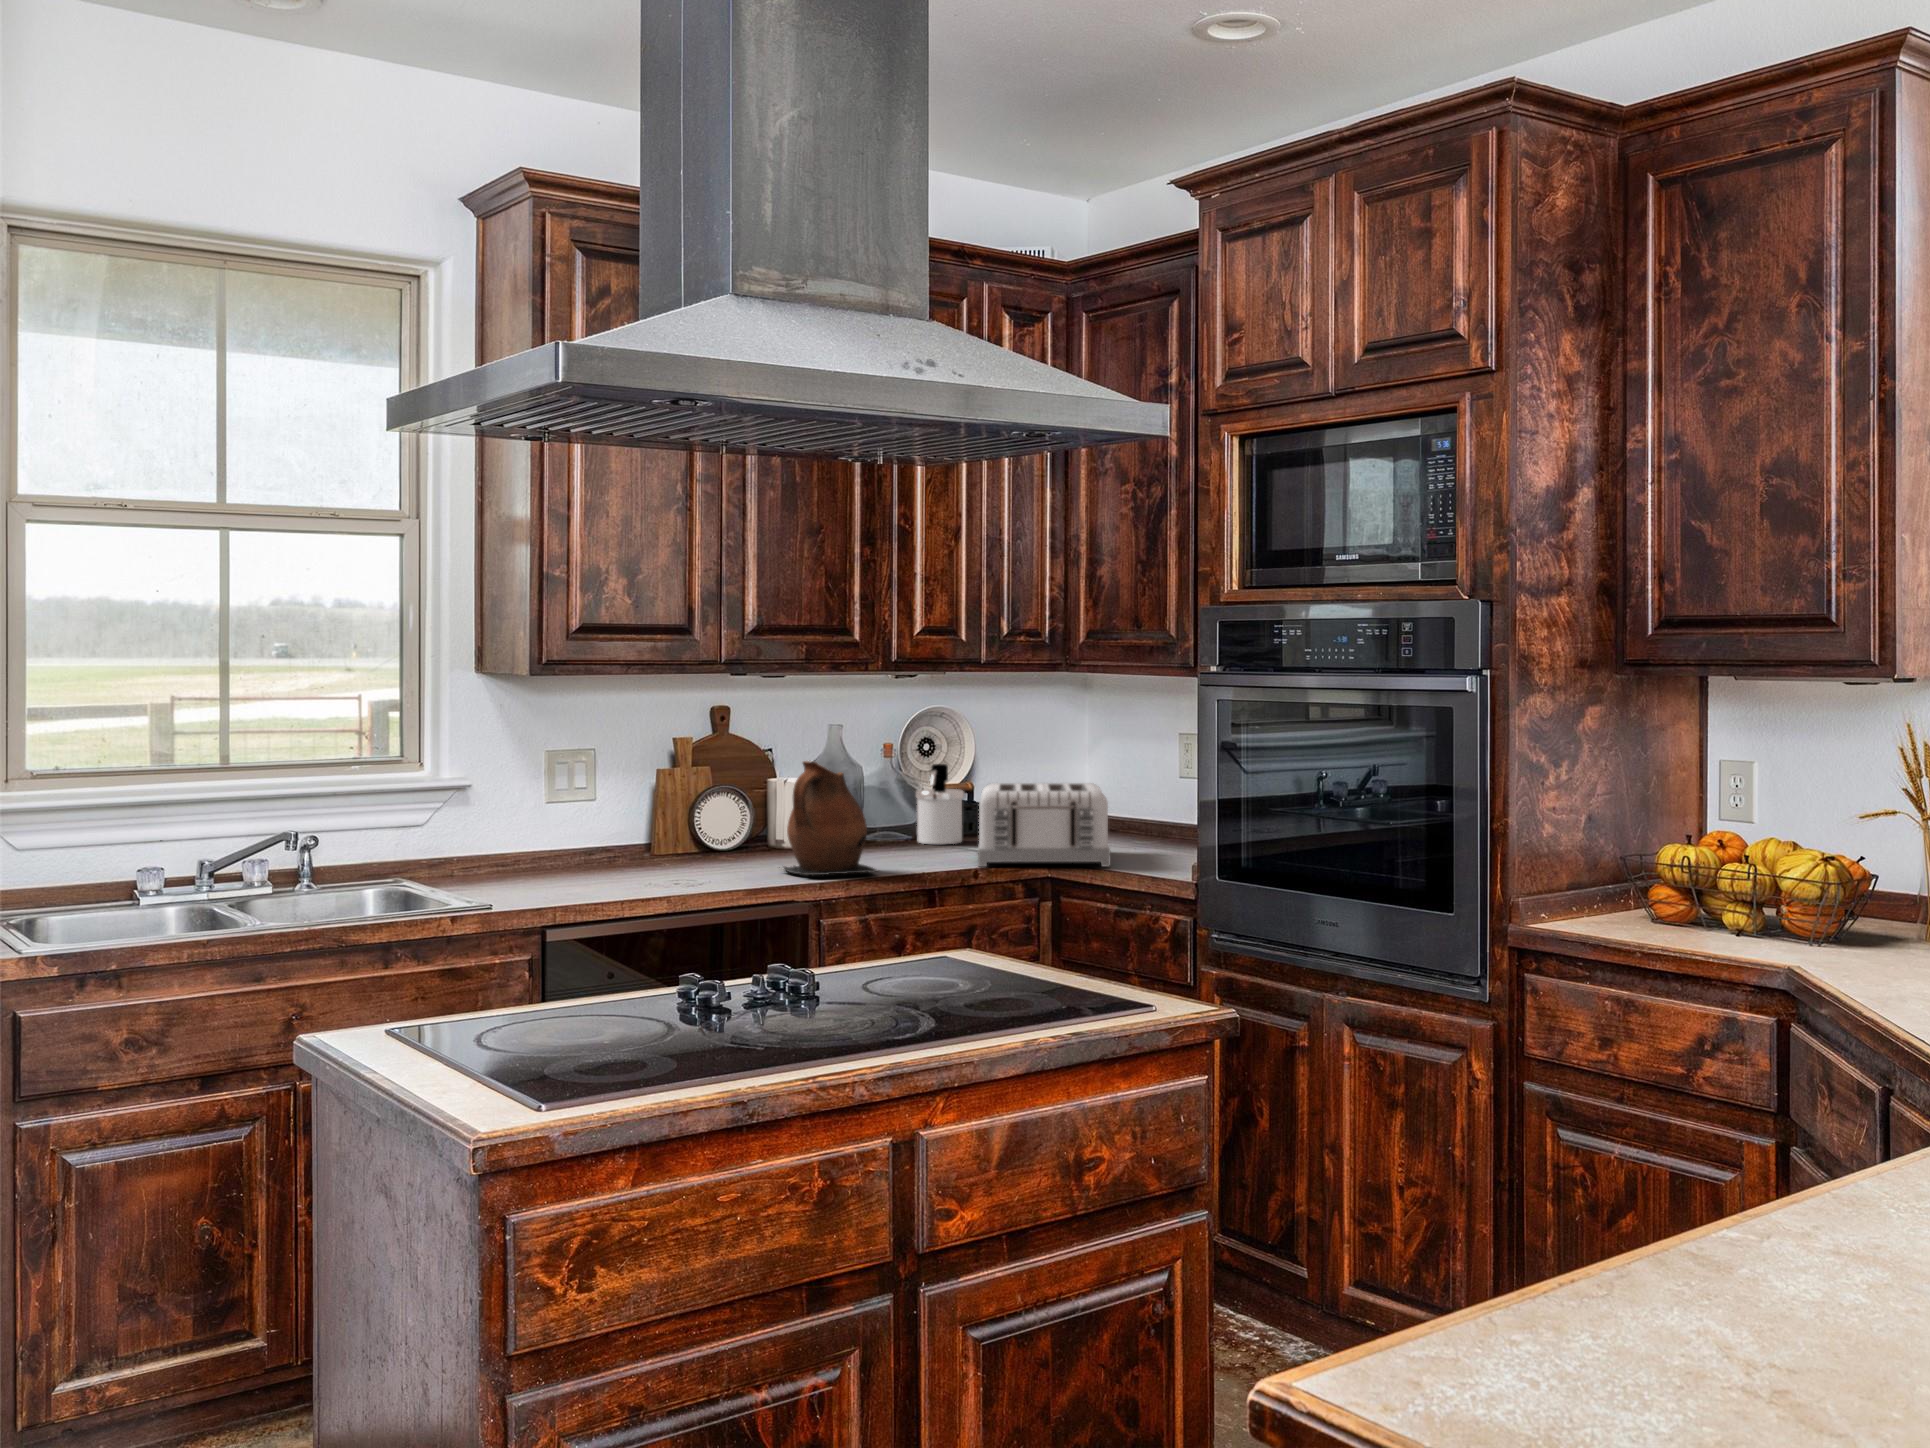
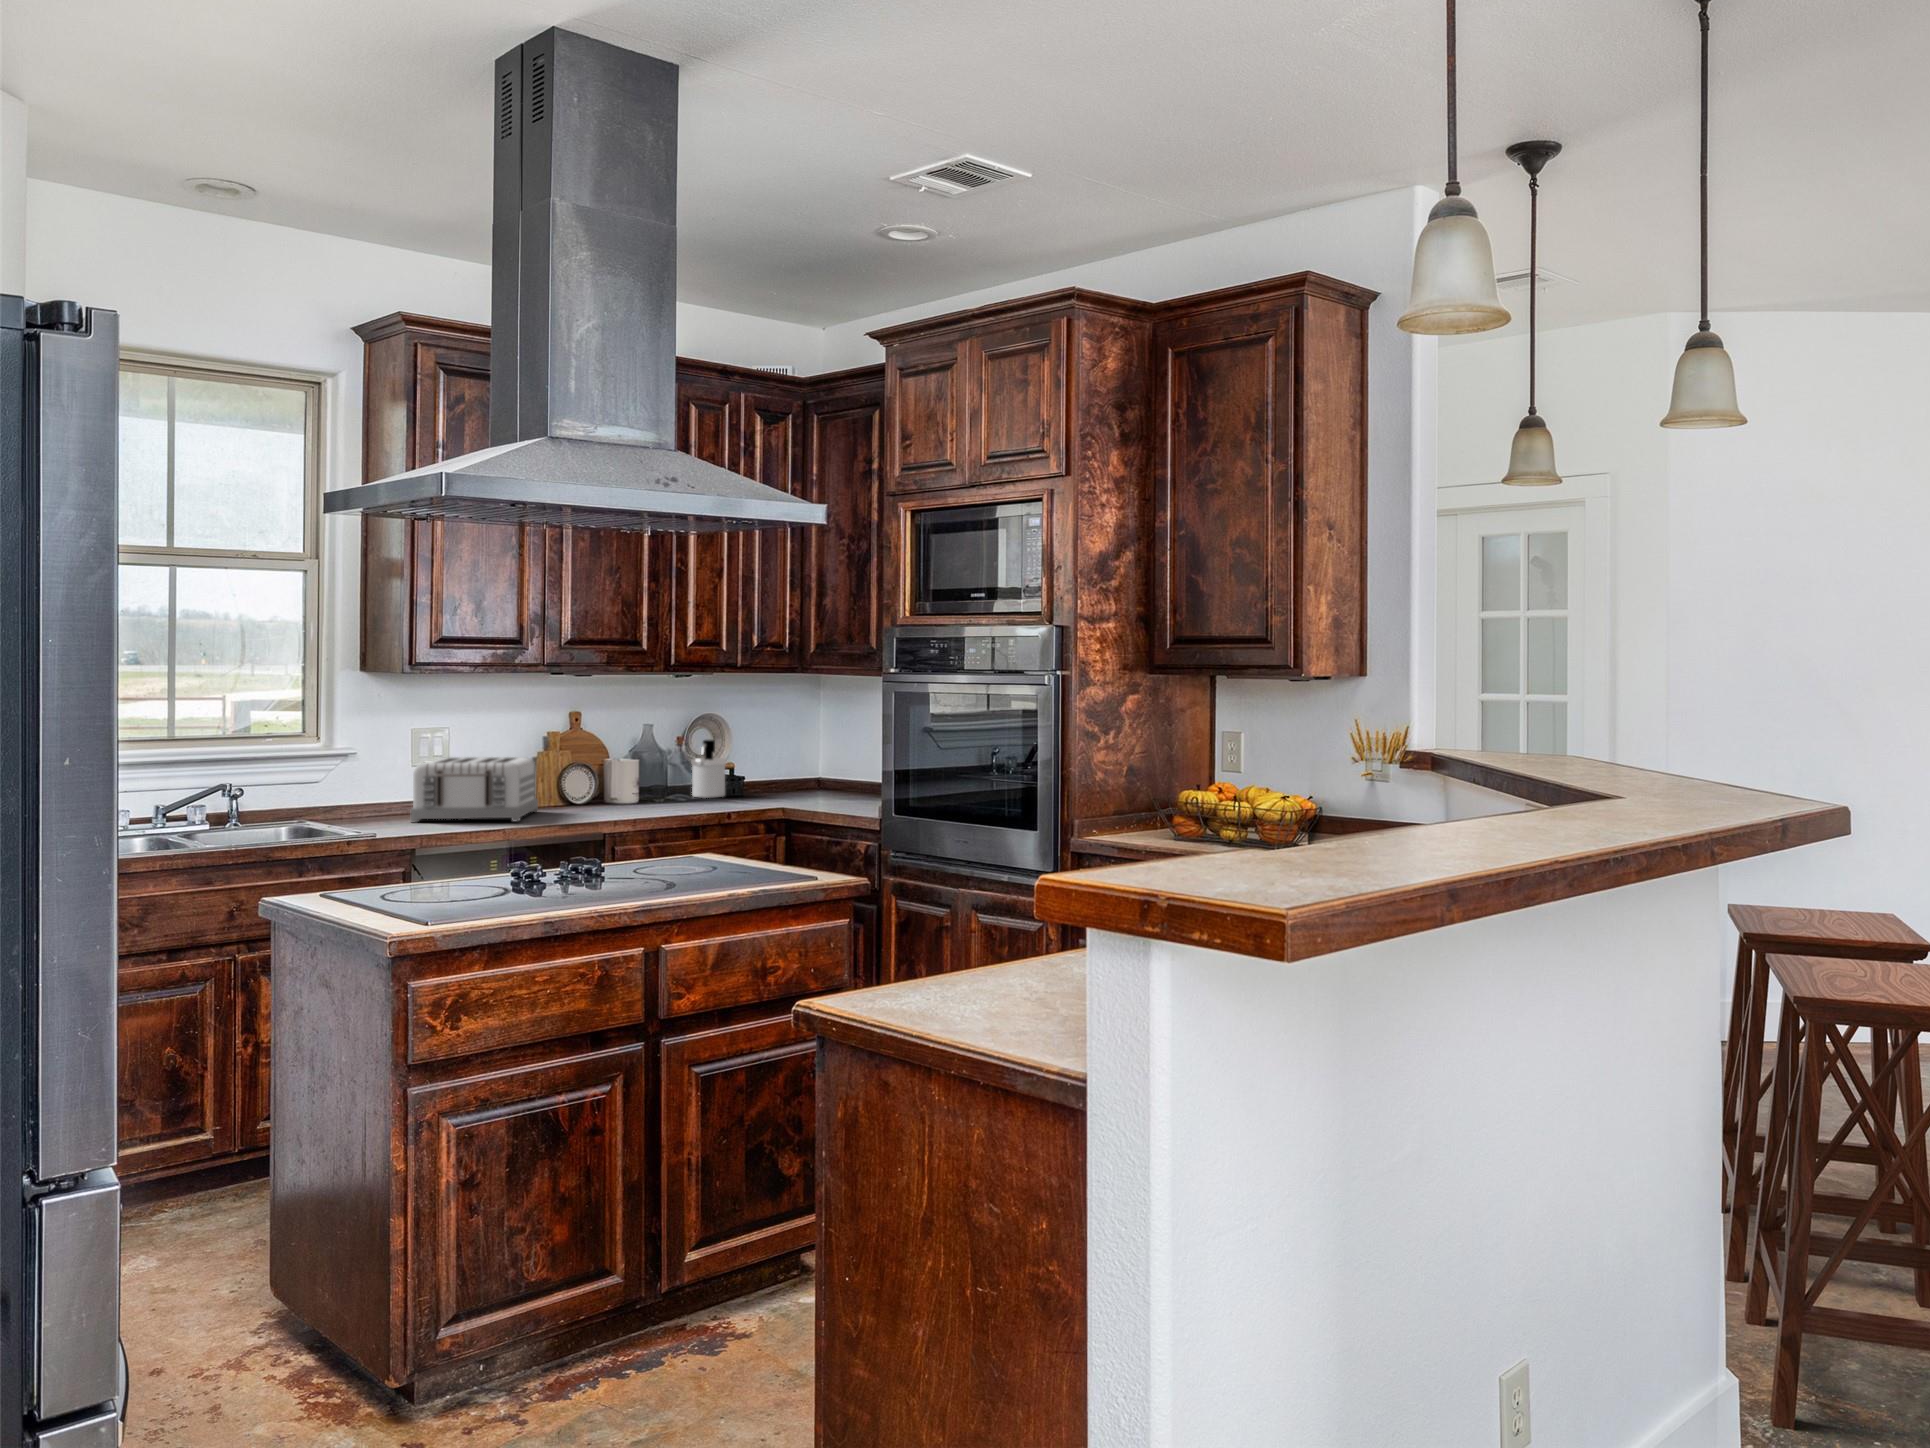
ceramic pitcher: present [784,761,878,875] -> none [586,735,660,816]
toaster: present [978,783,1111,867] -> present [410,757,538,822]

